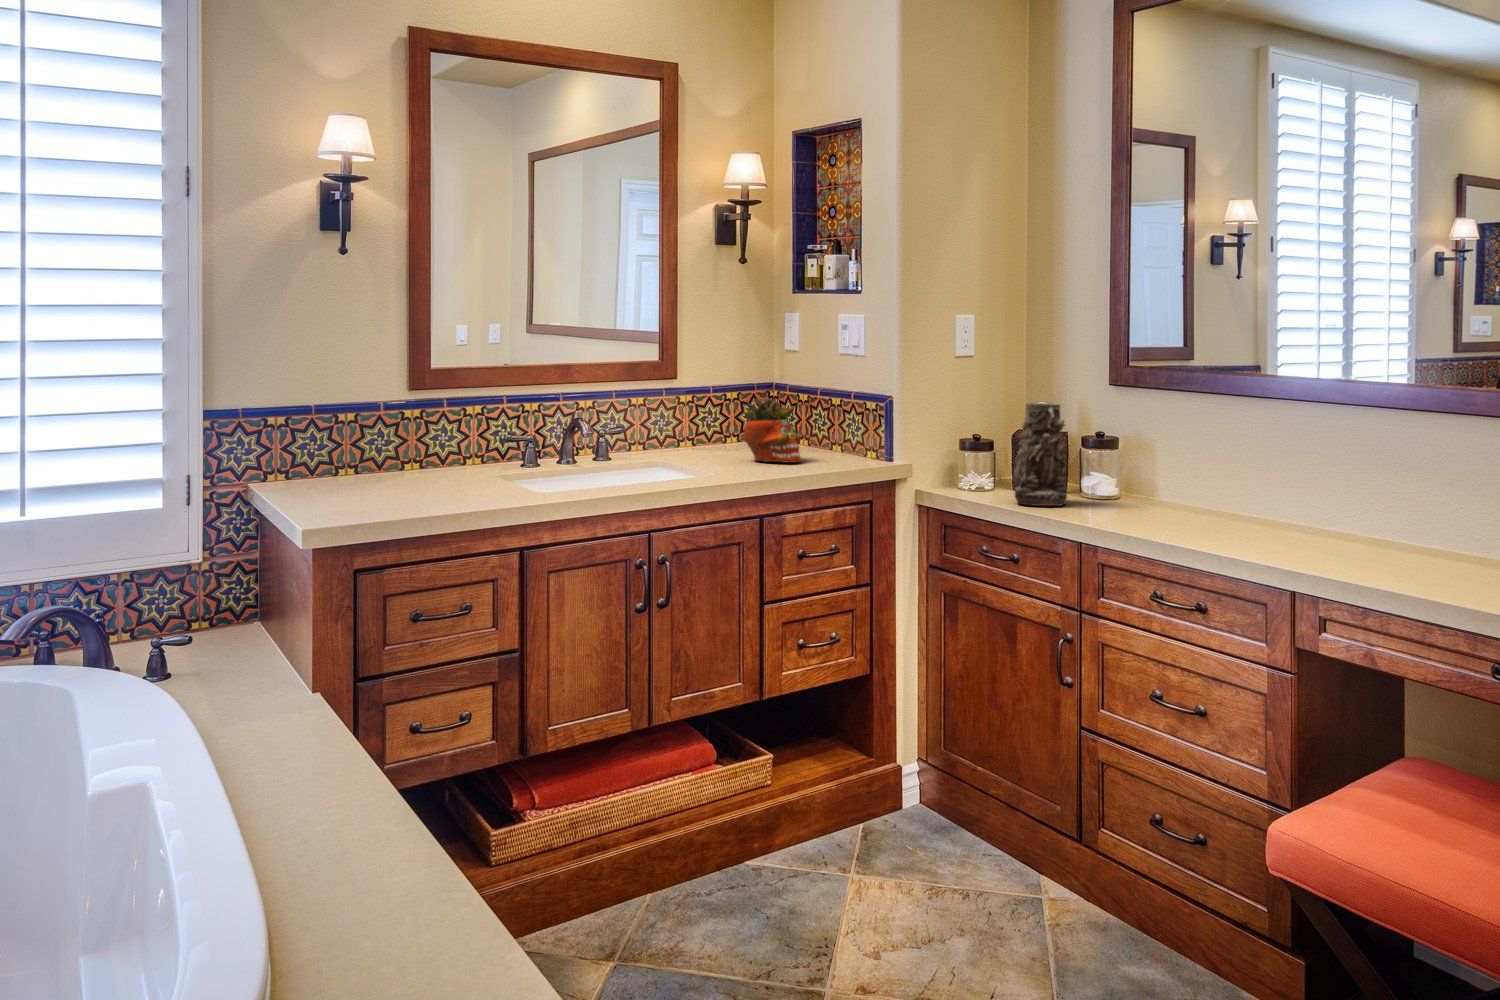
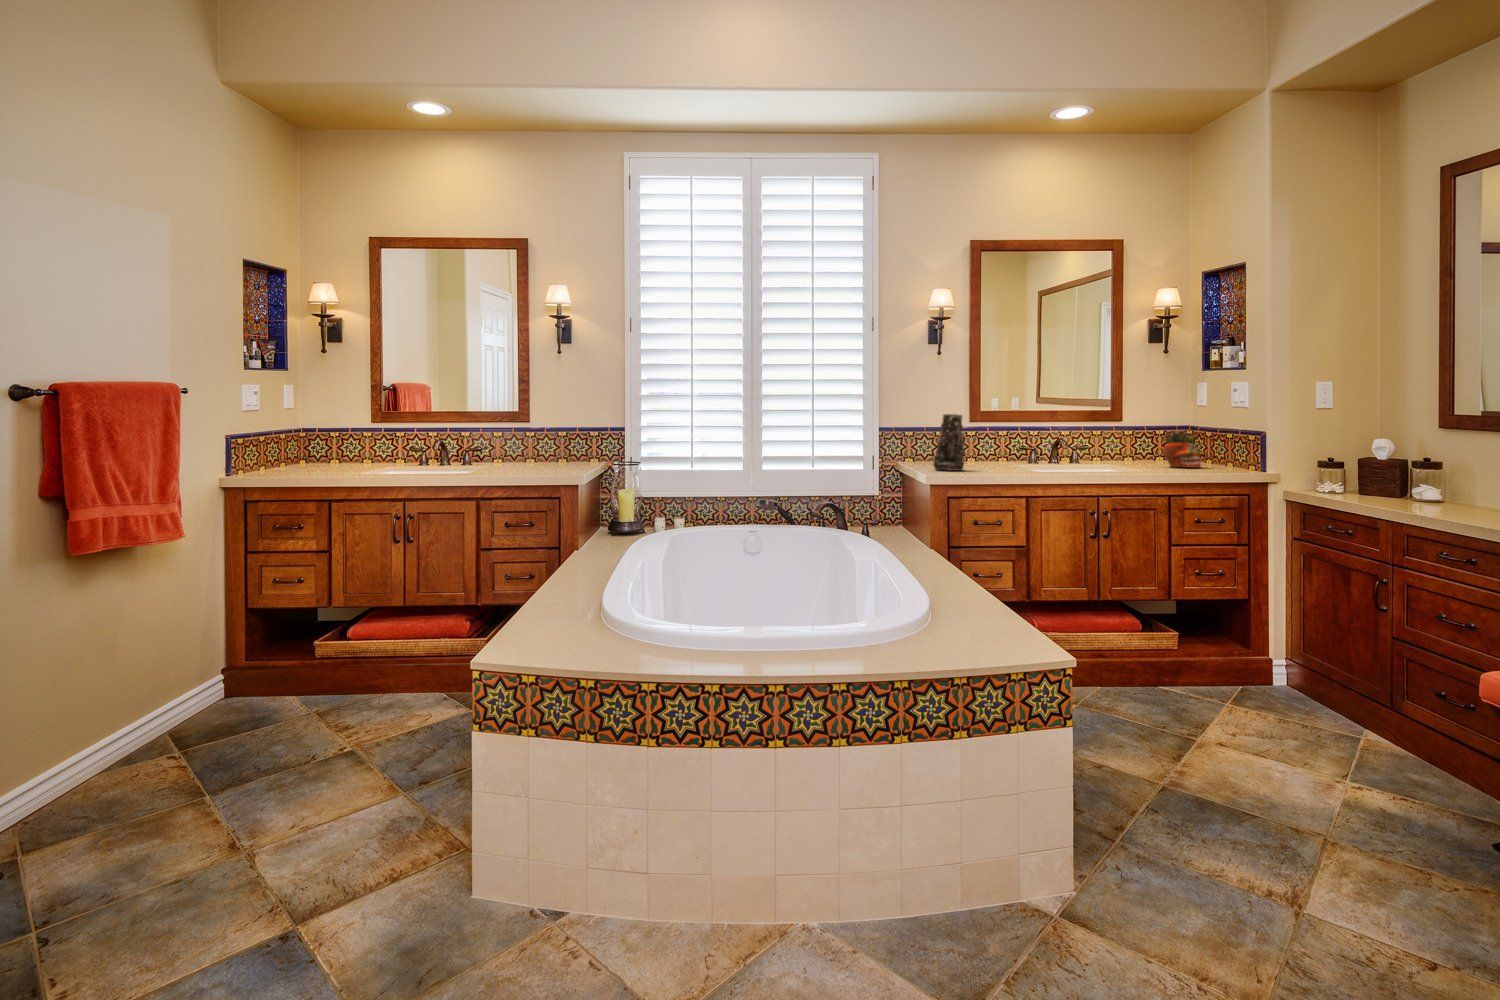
vase: present [1014,403,1067,506] -> present [933,414,964,471]

